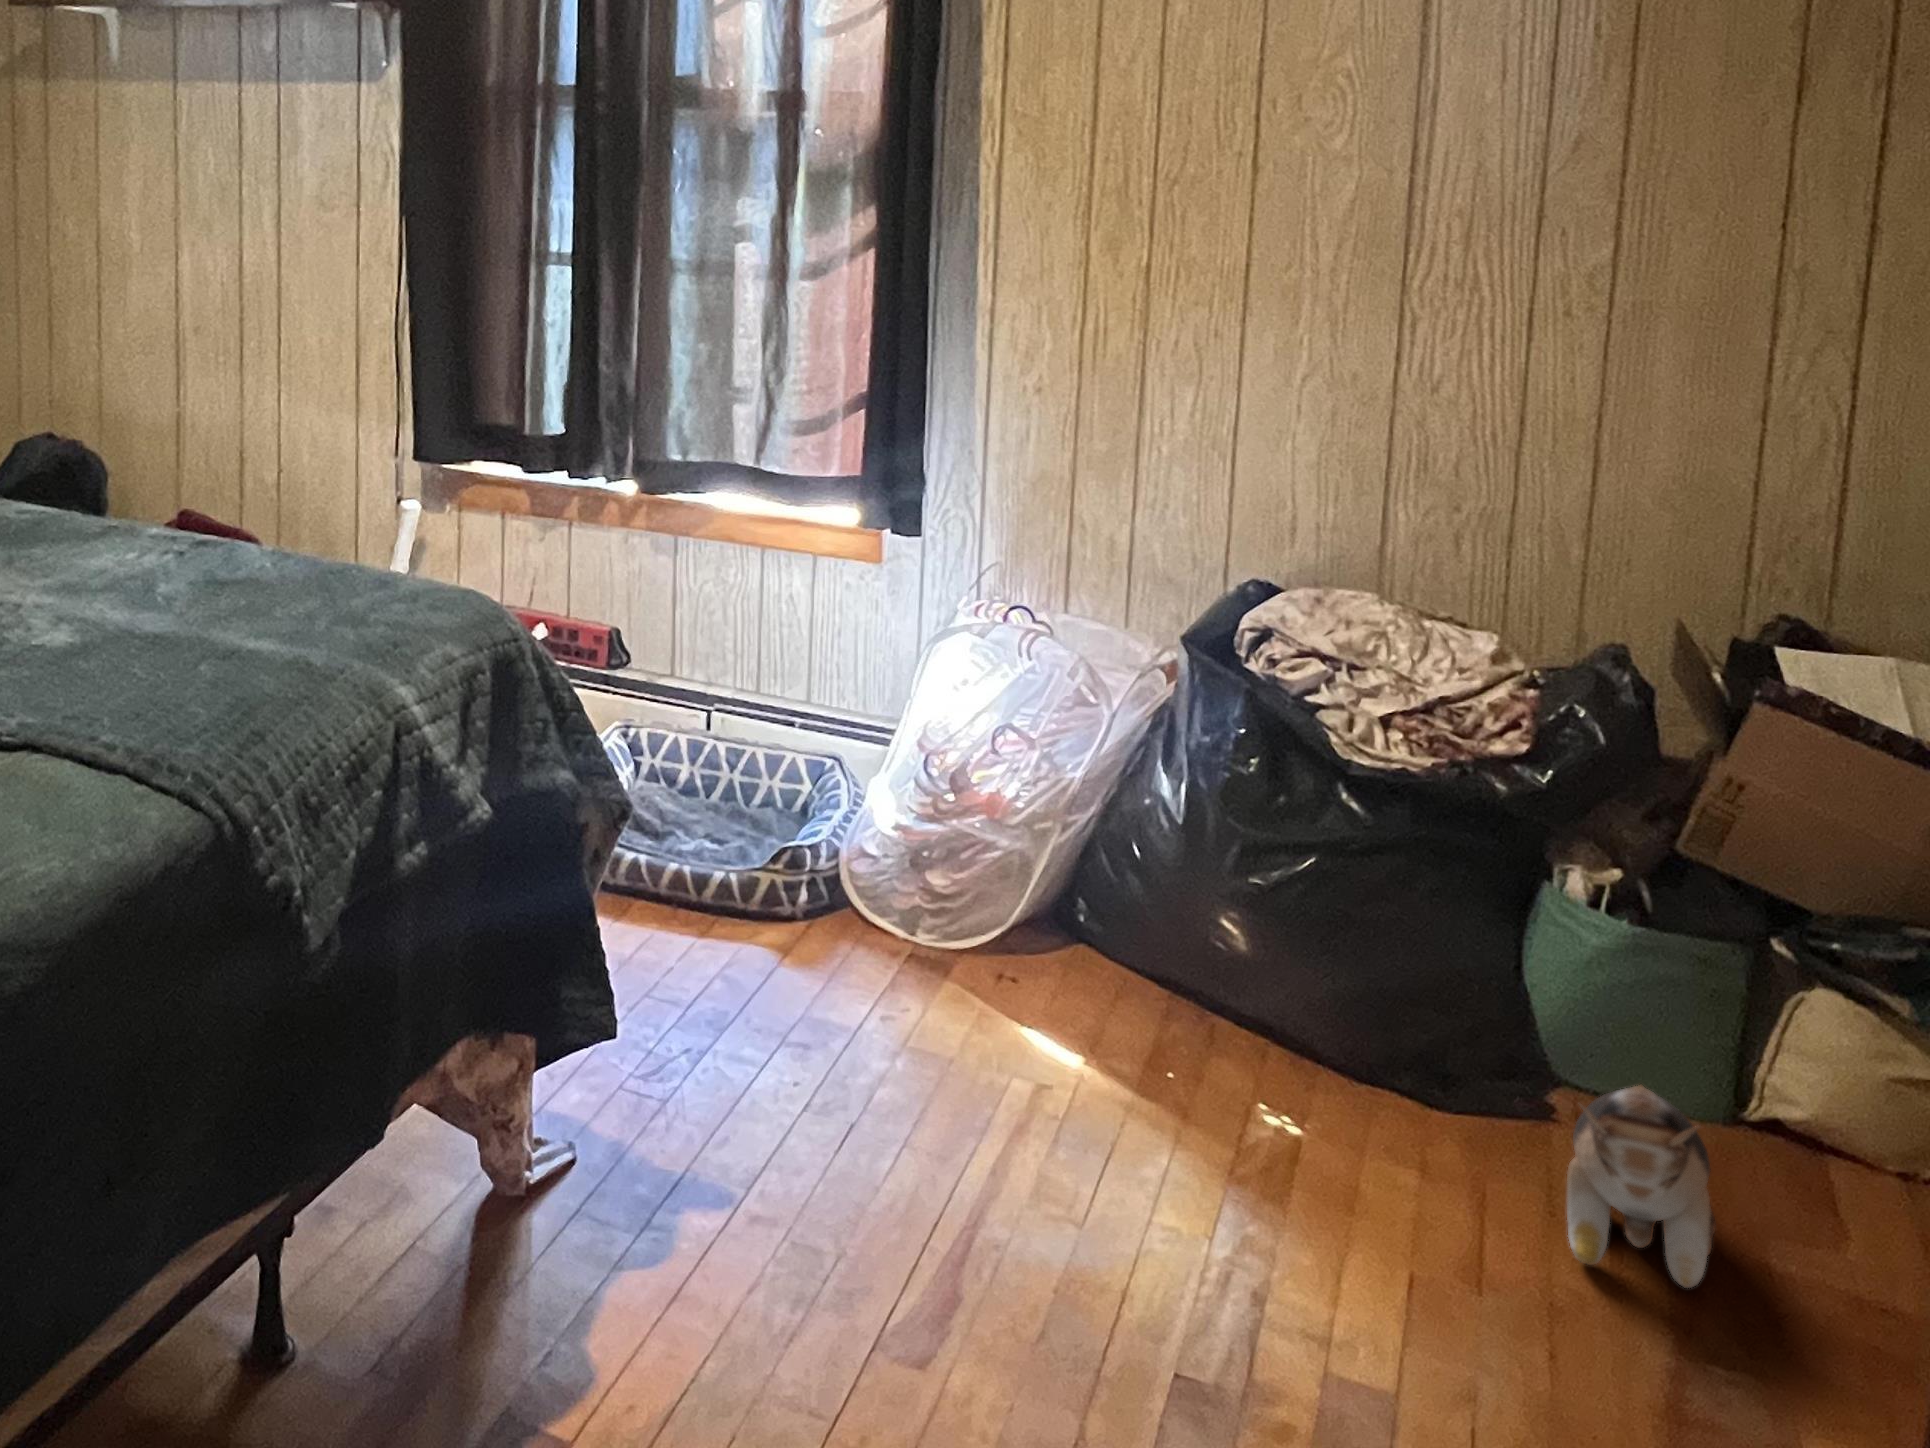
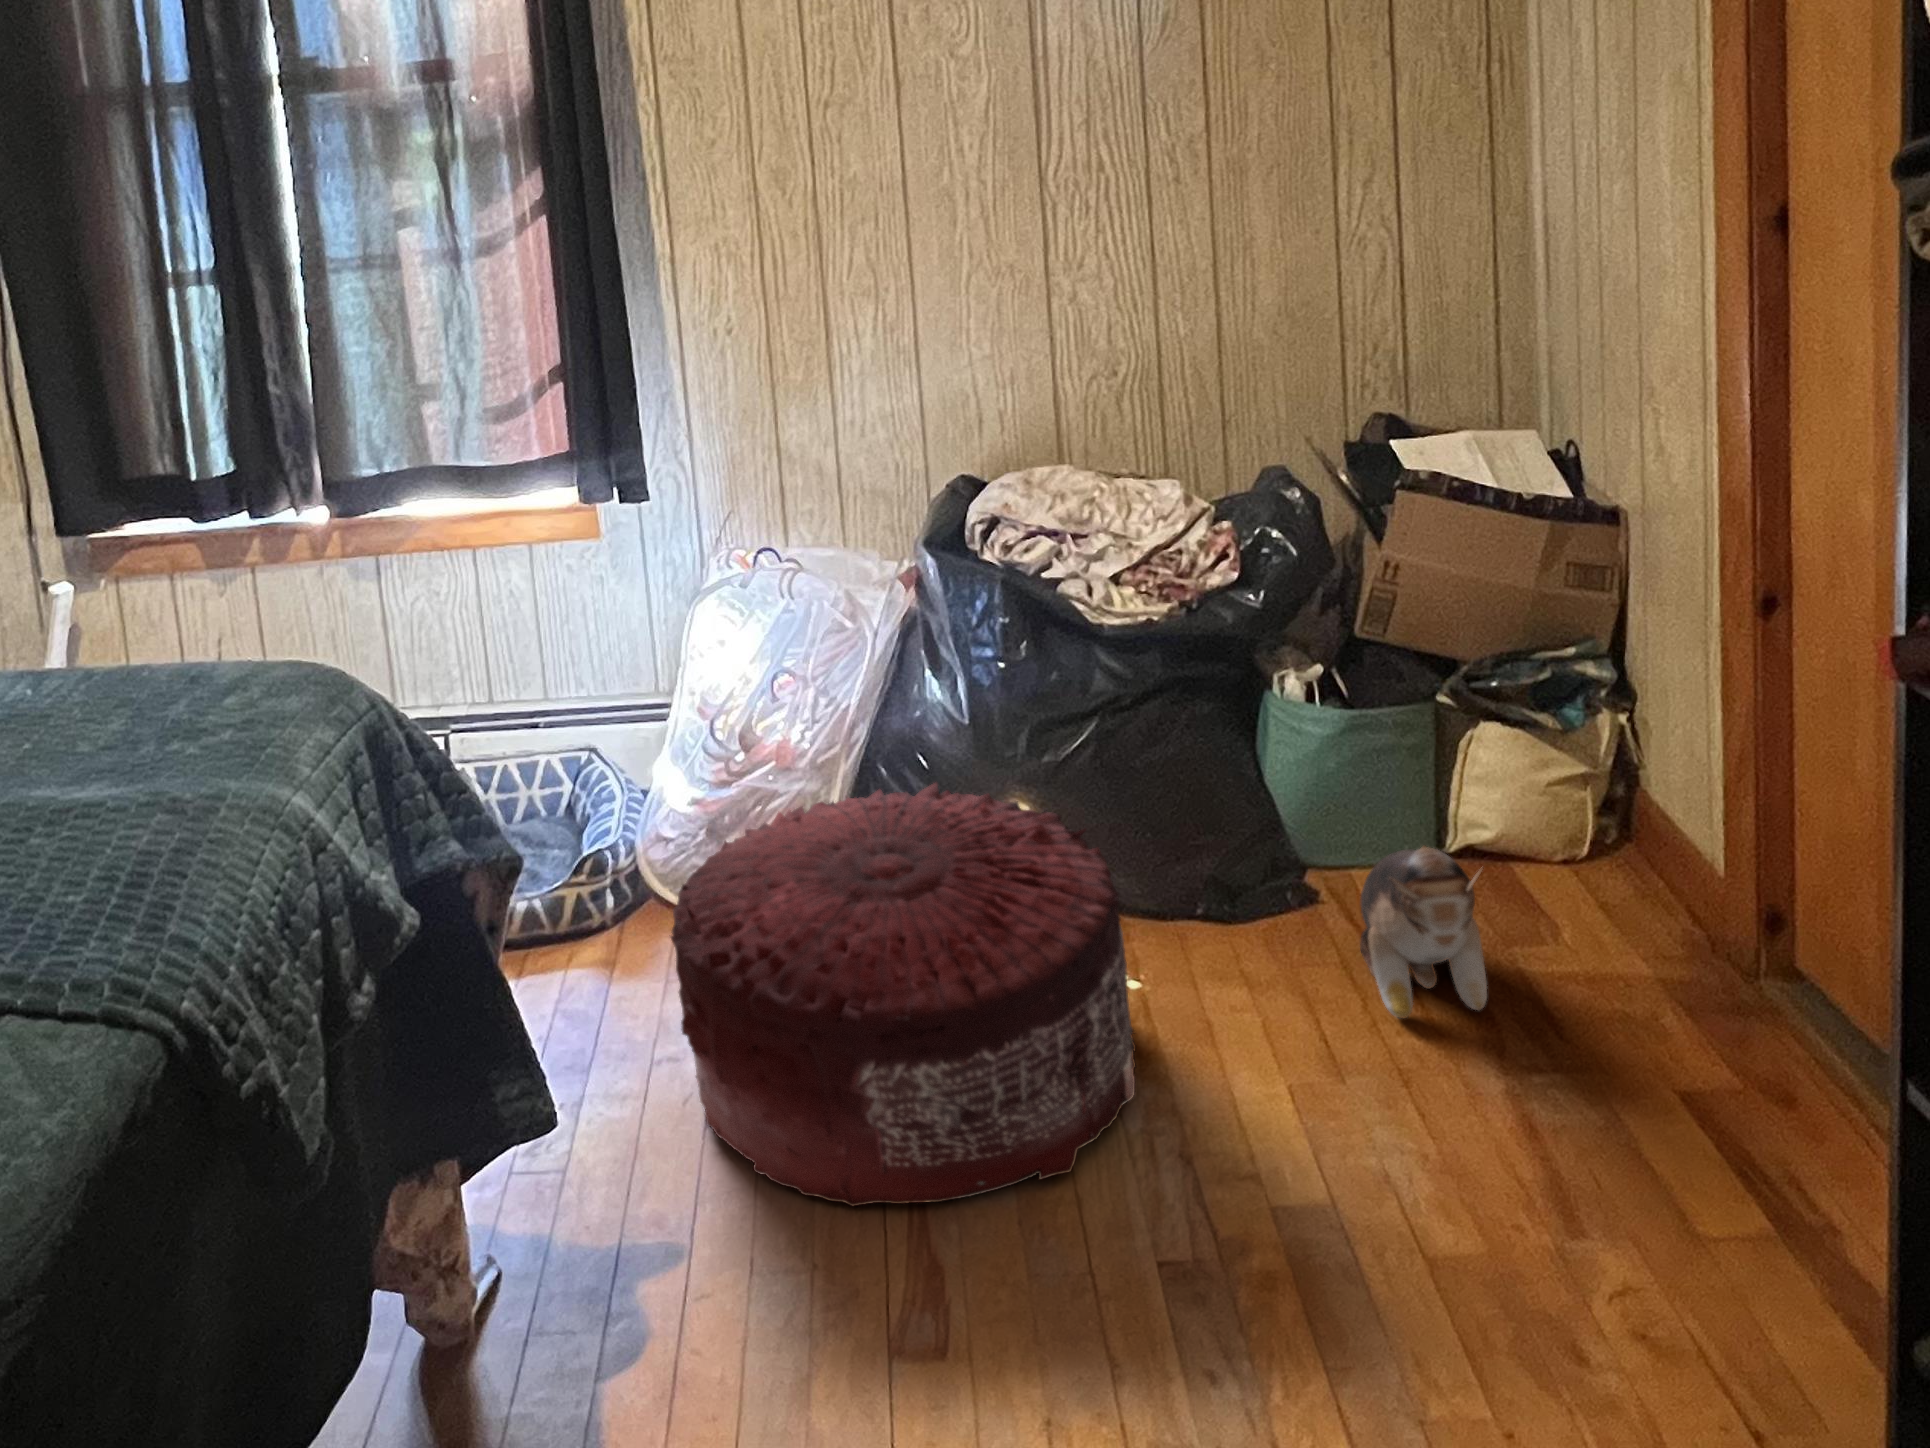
pouf: none [794,849,1269,1269] -> present [671,783,1136,1206]

